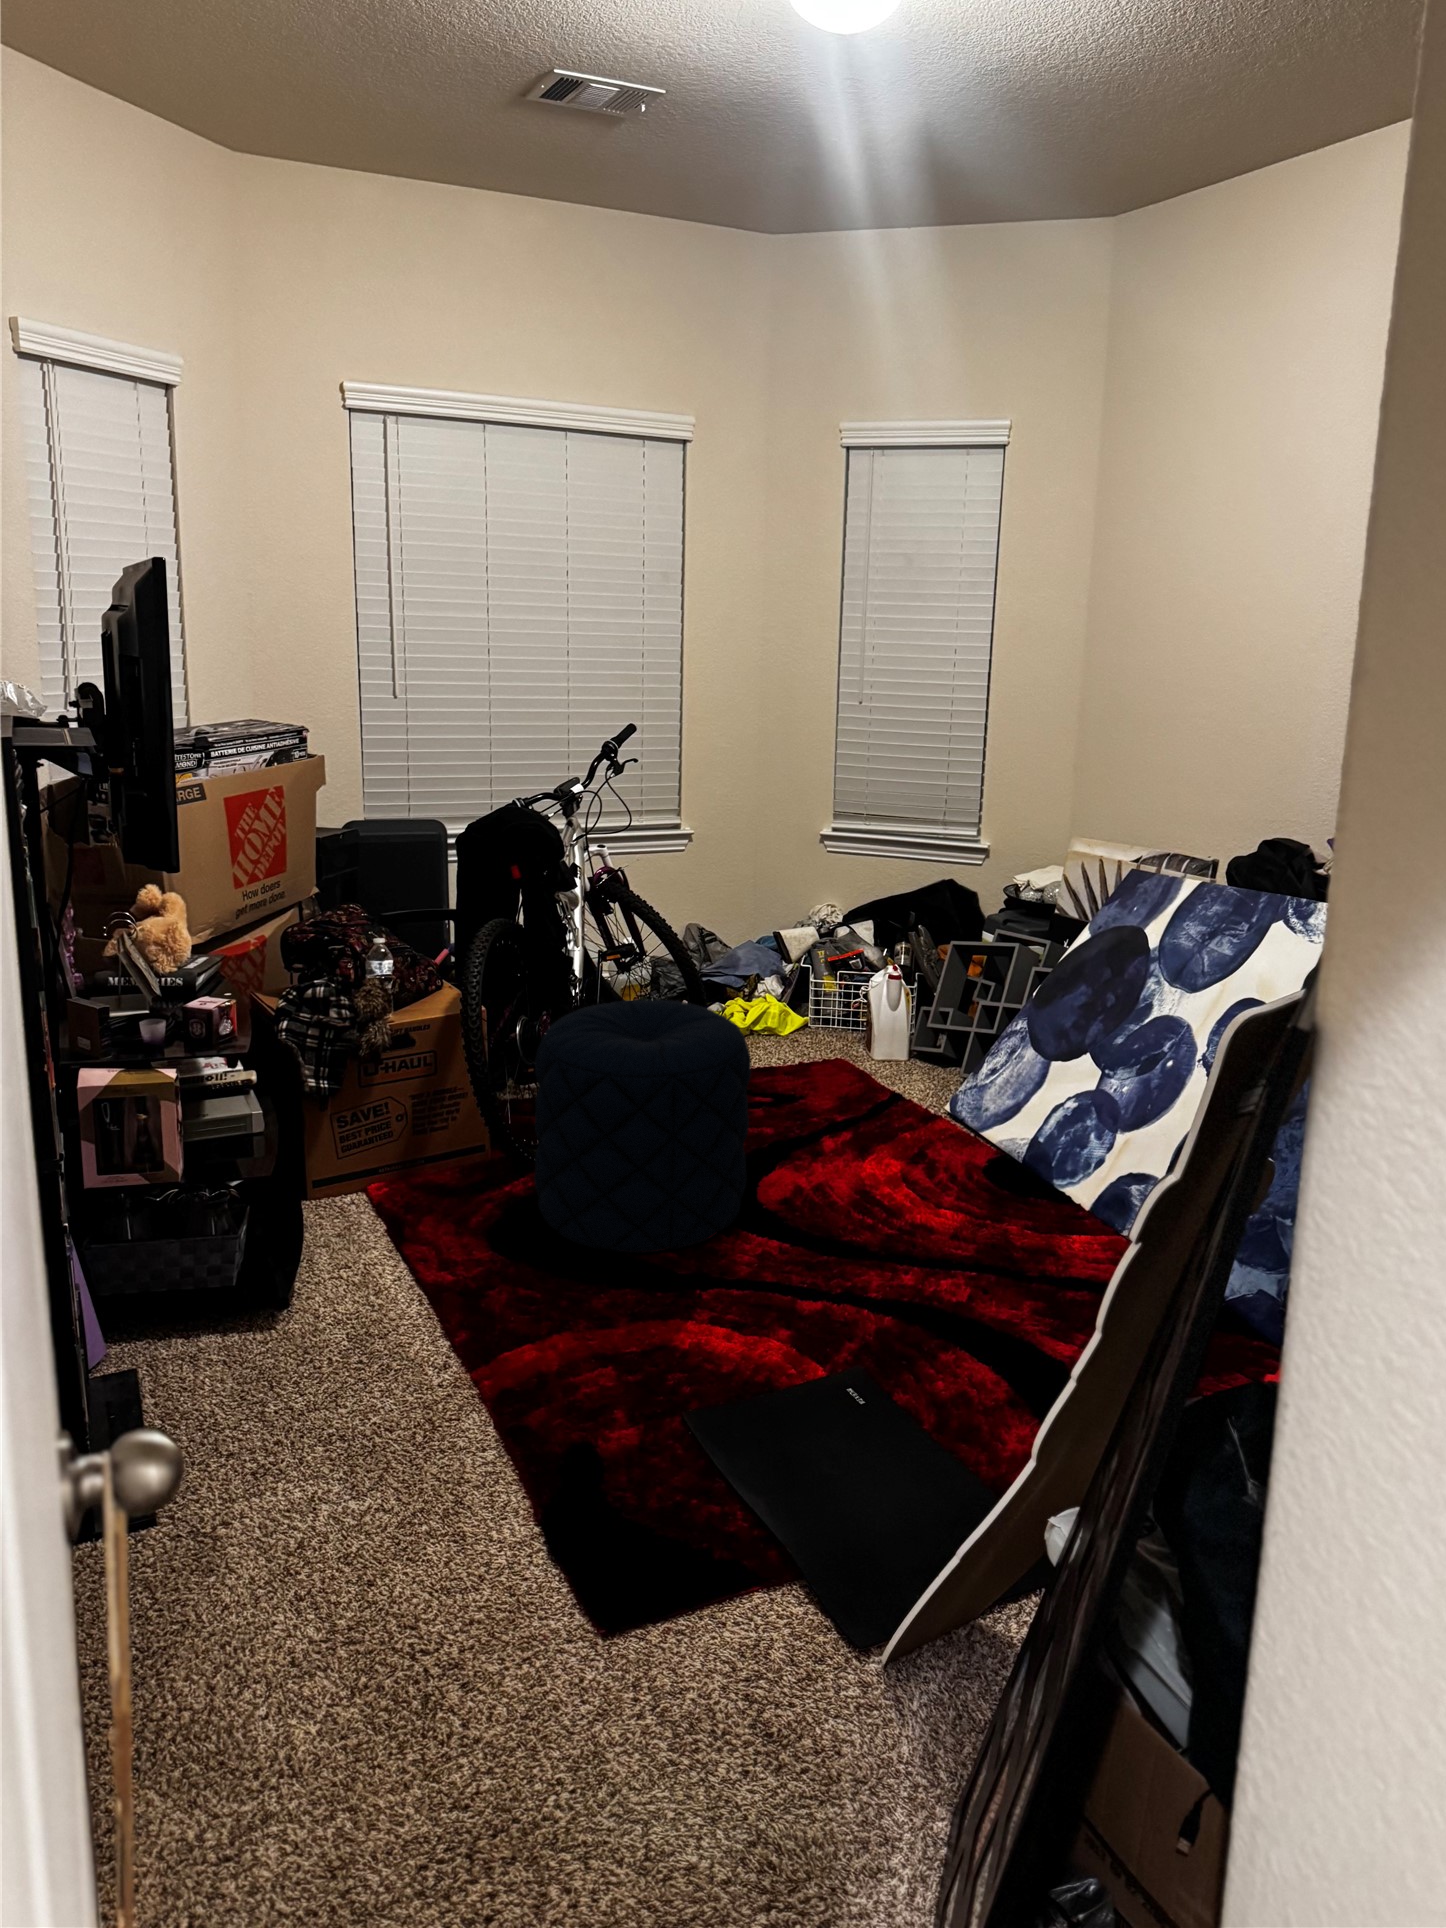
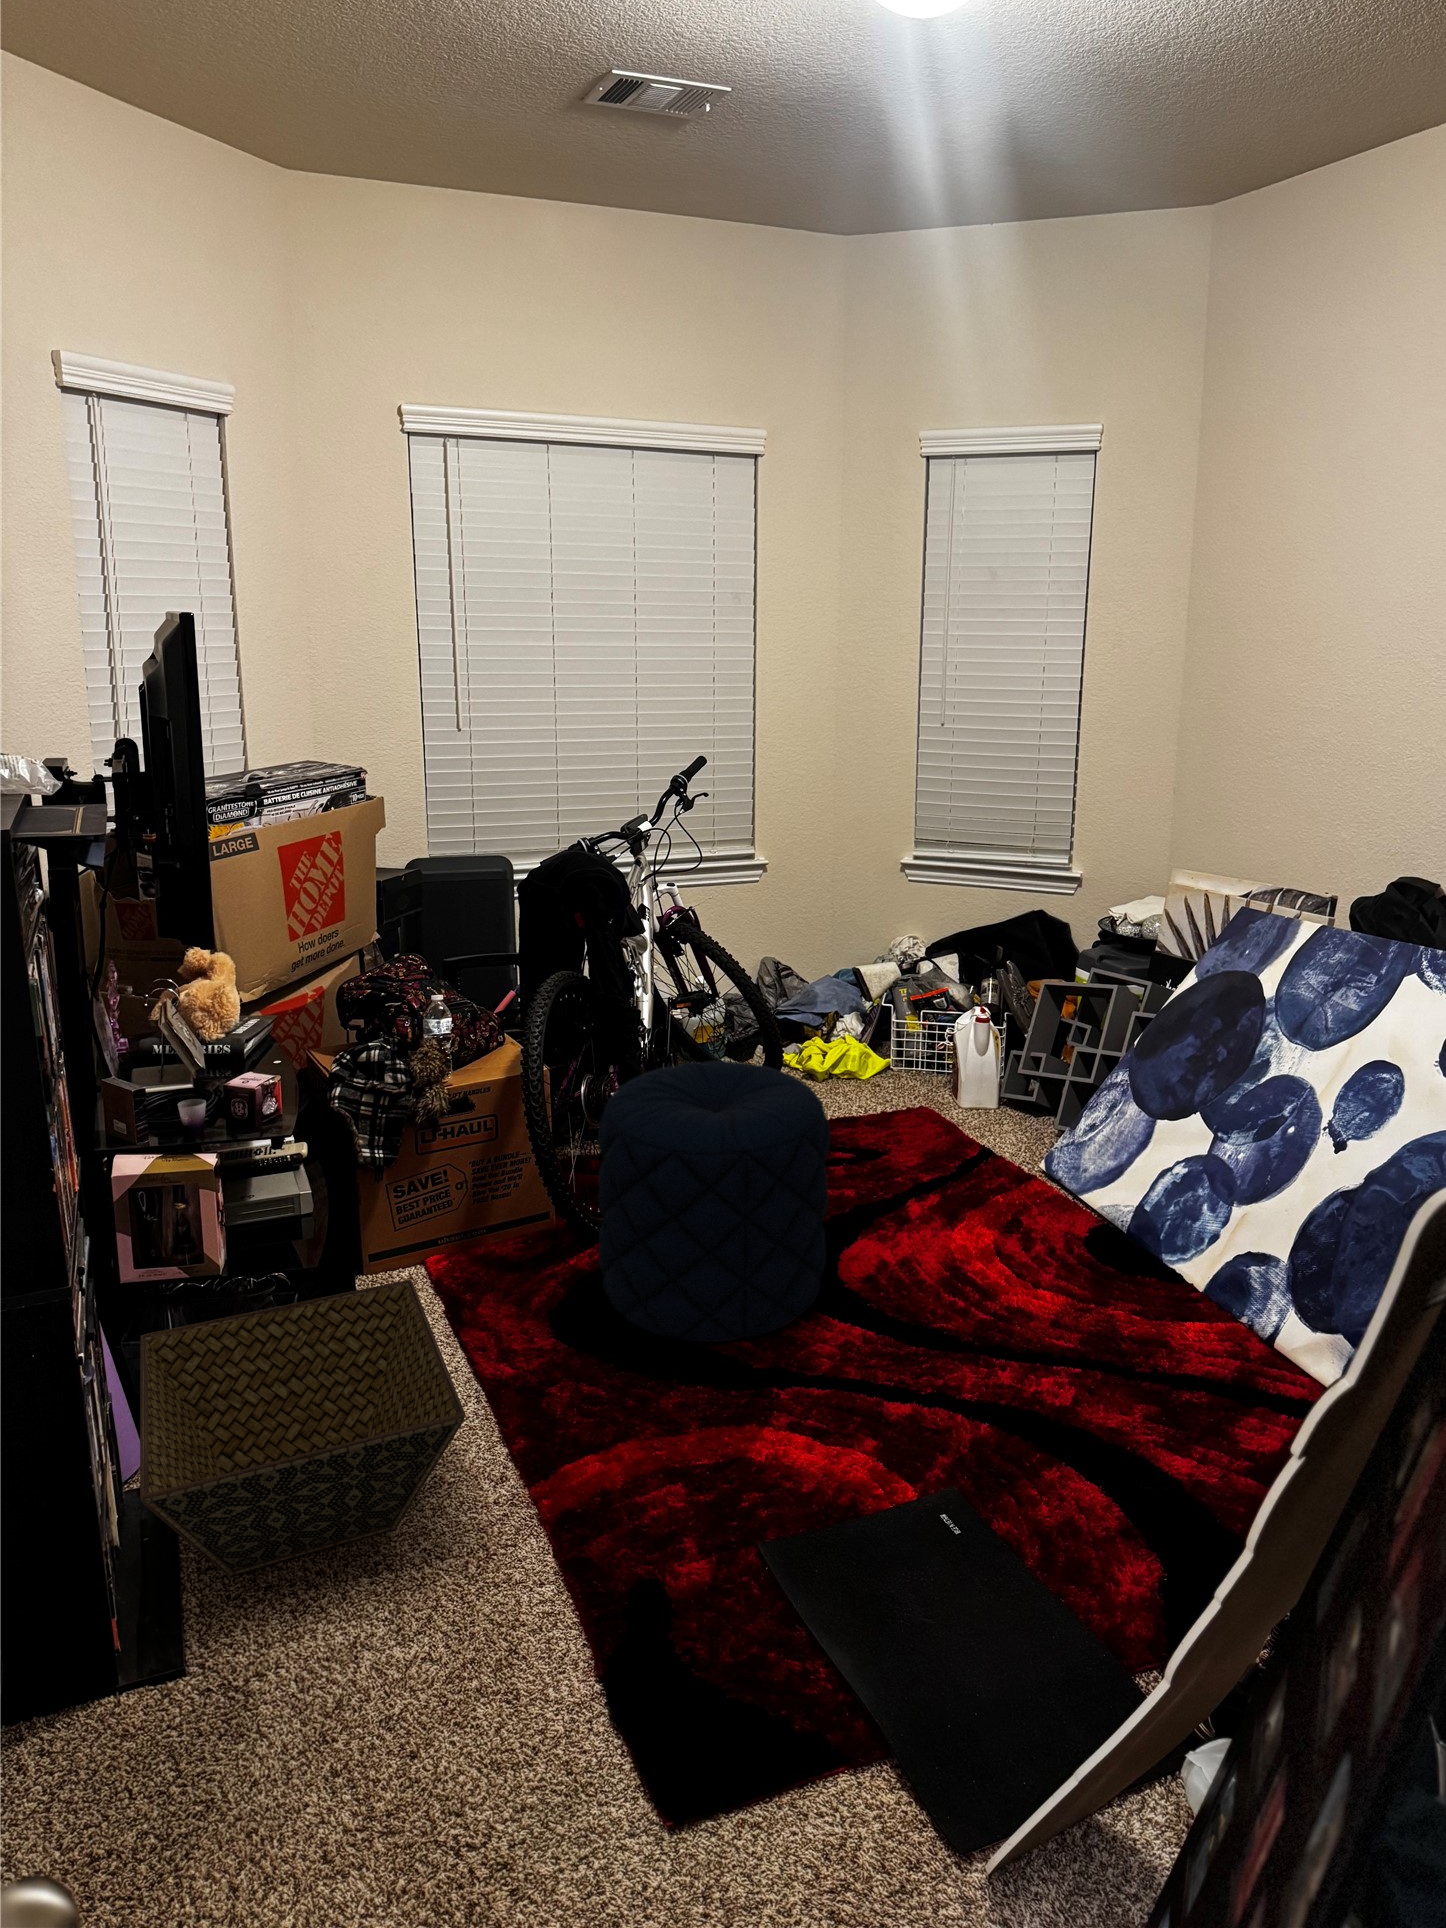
basket: none [105,1188,416,1448] -> present [140,1280,465,1577]

